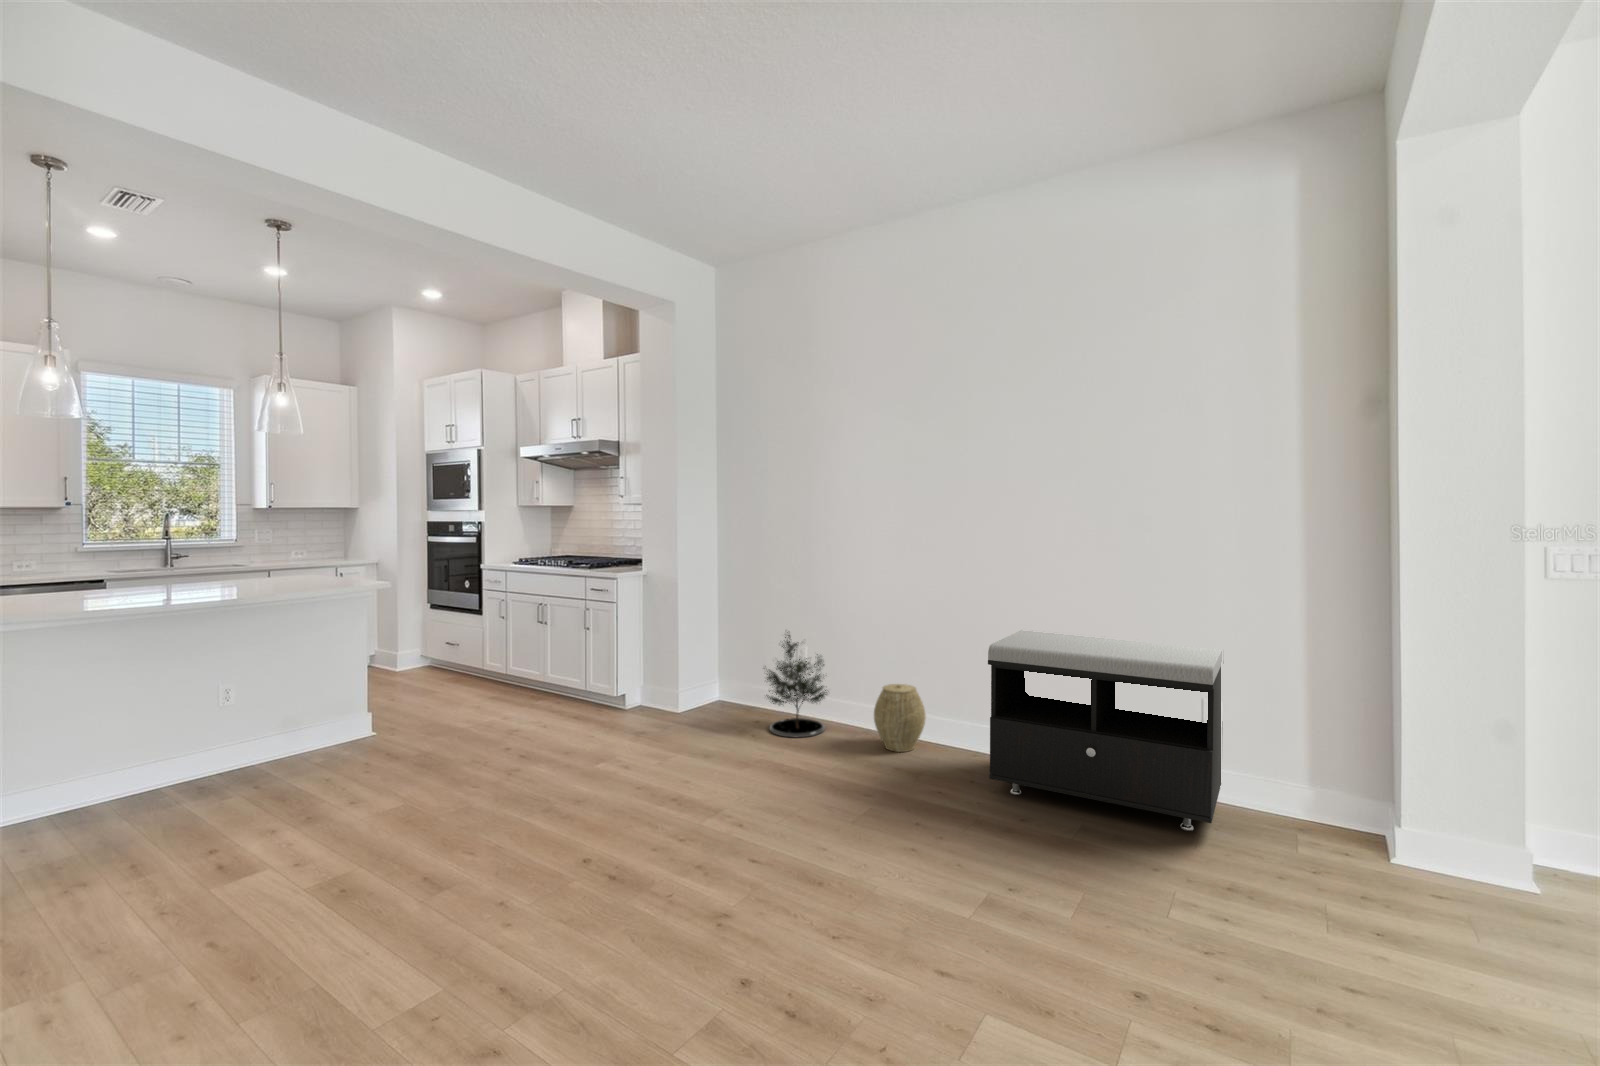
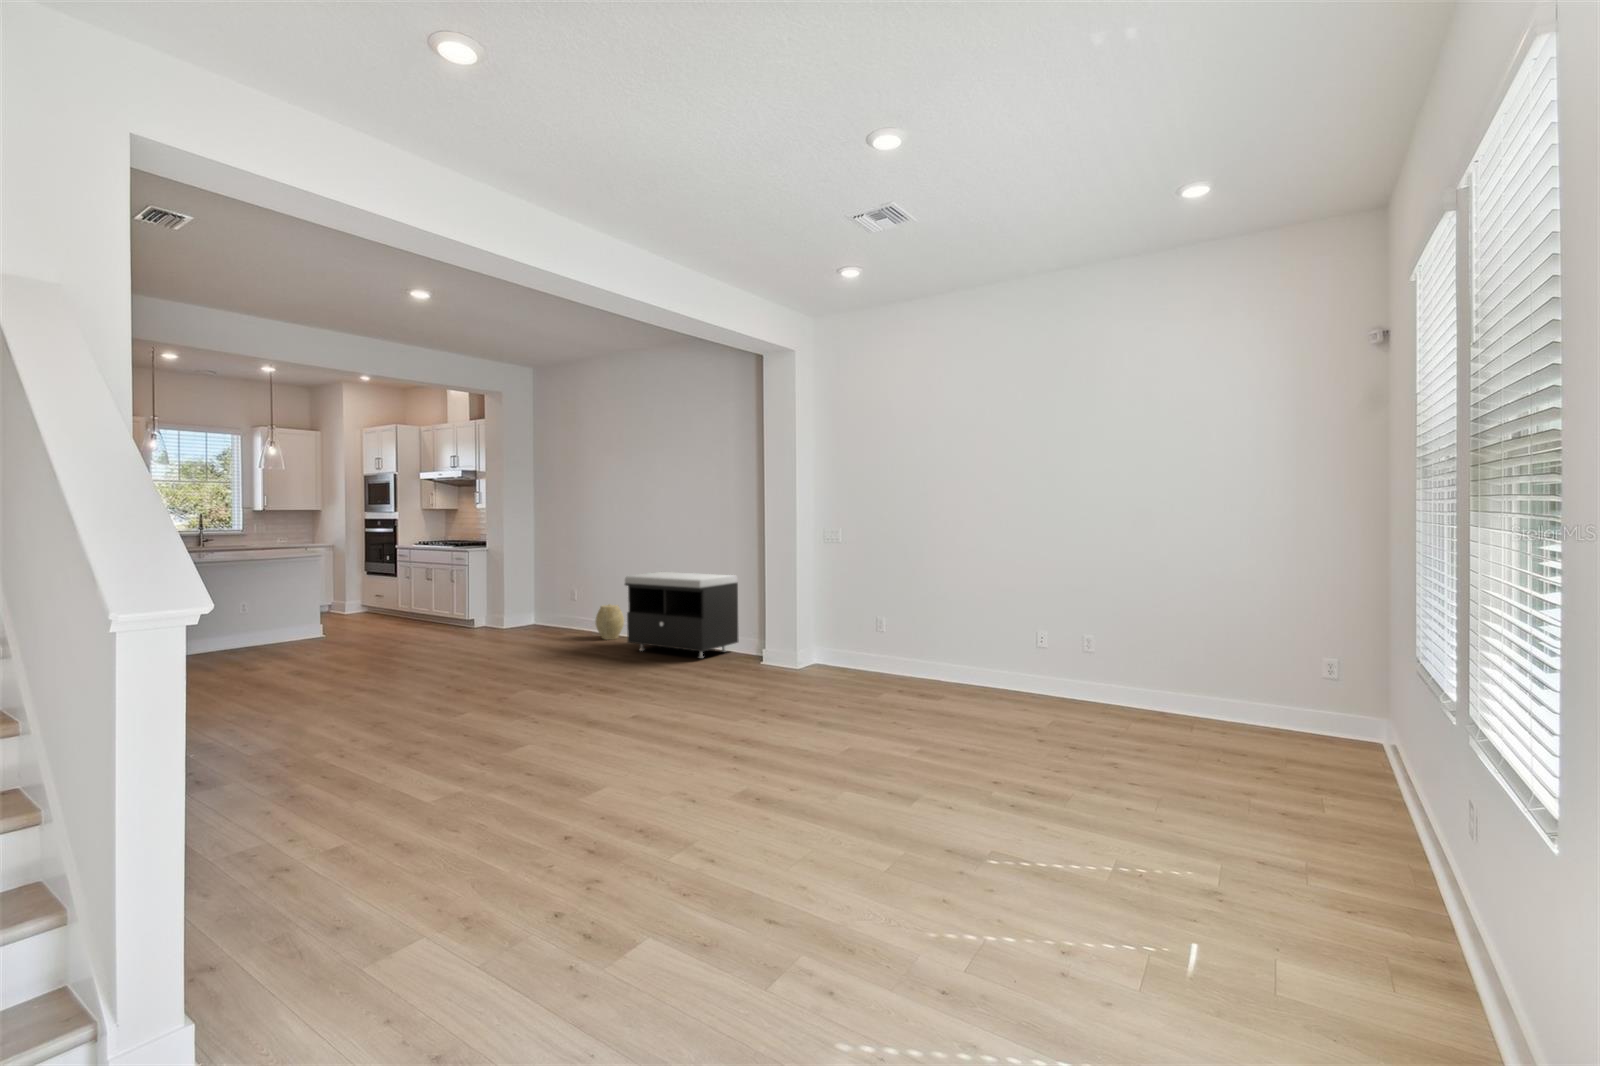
potted tree: present [764,632,827,738] -> none [540,577,583,636]

